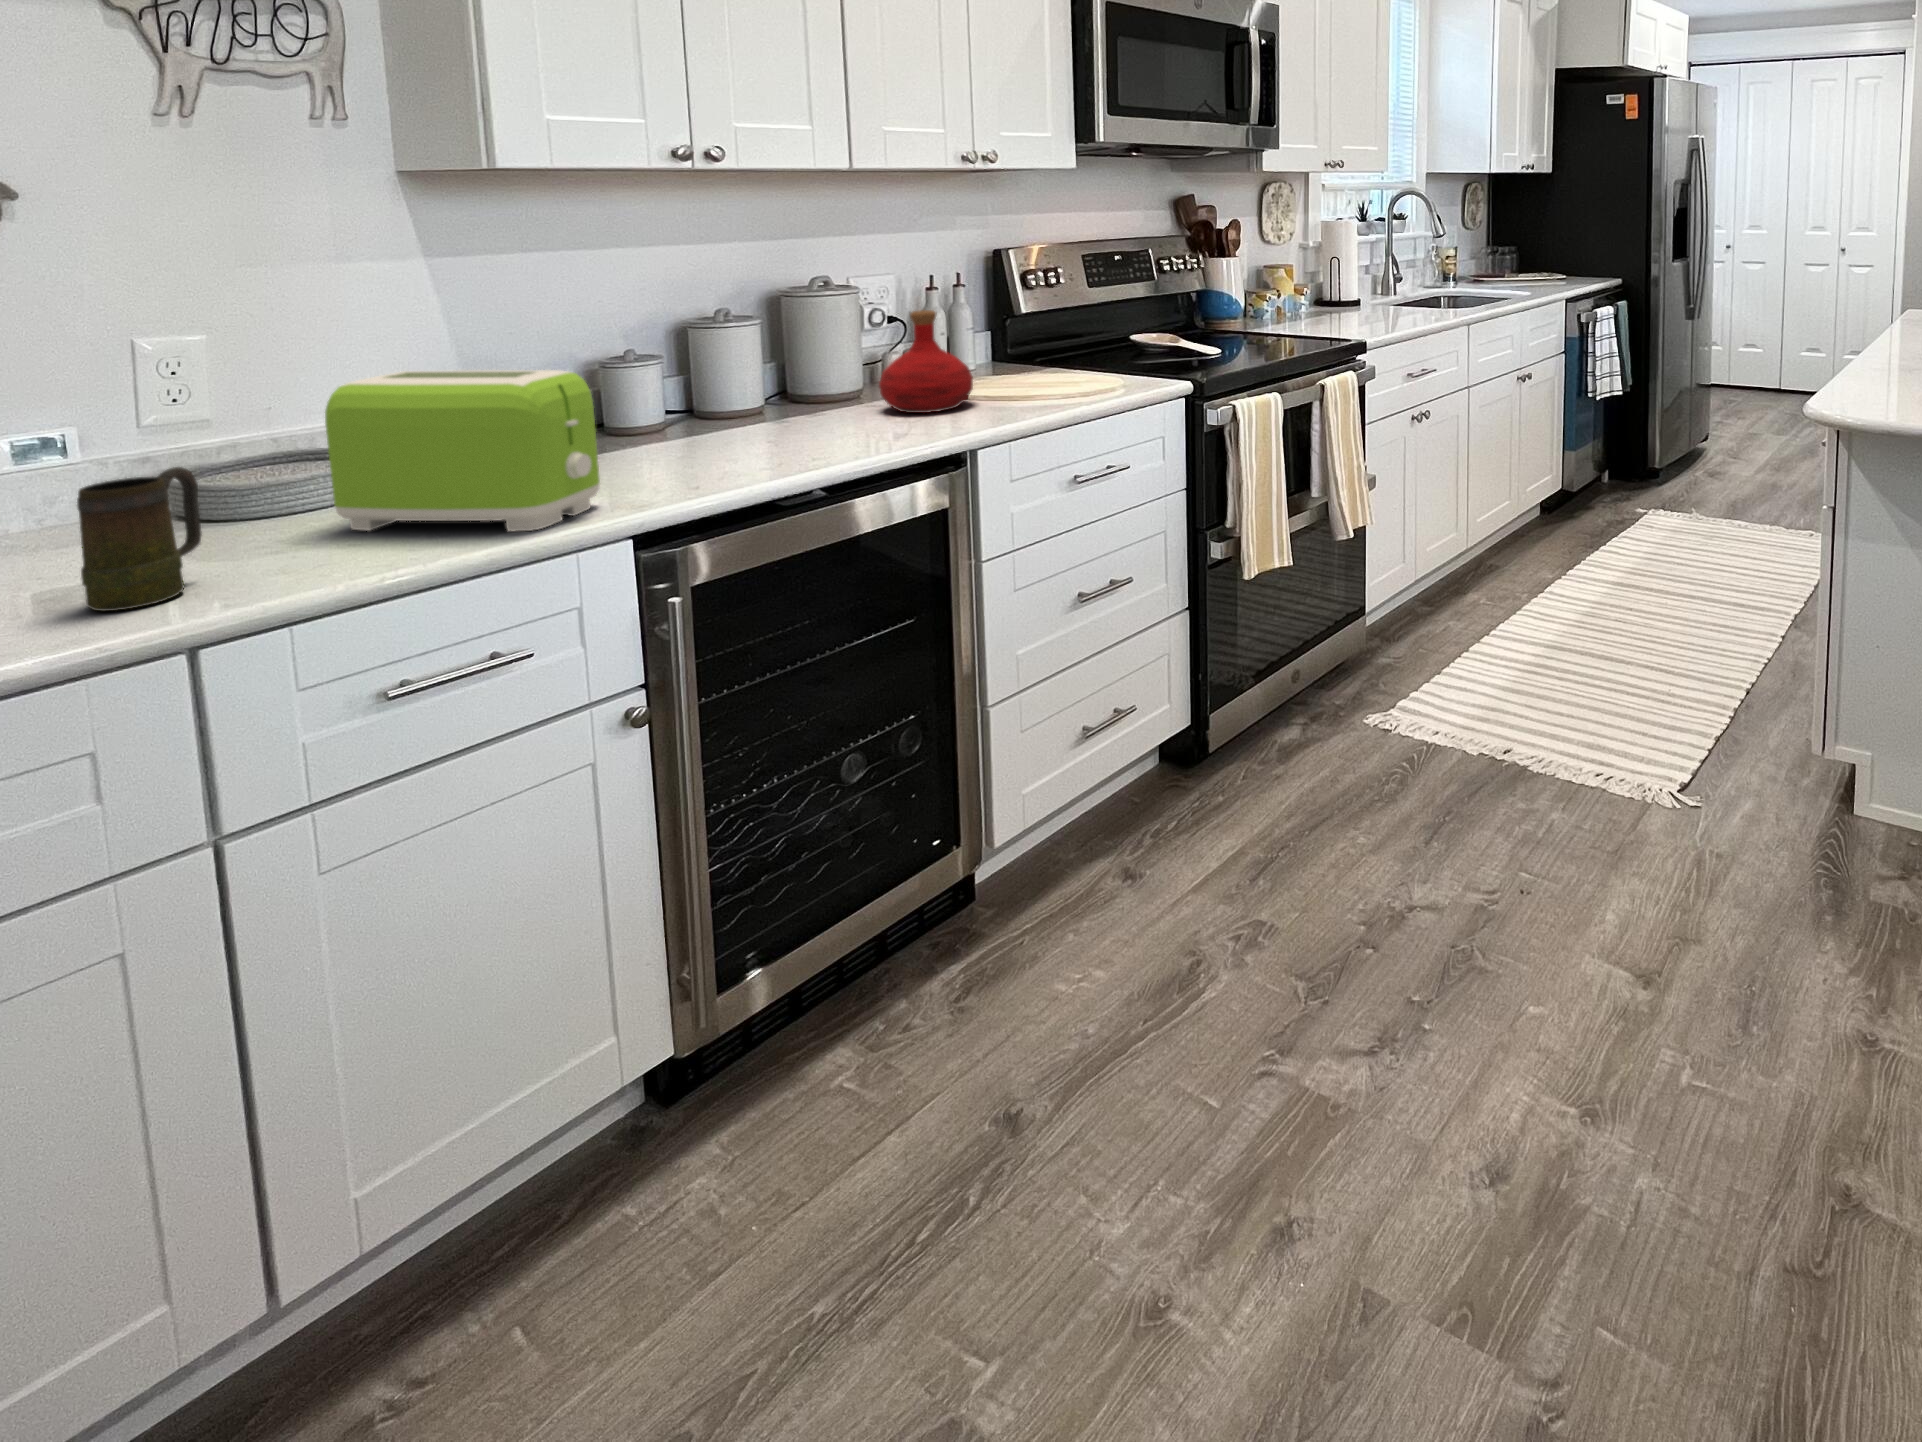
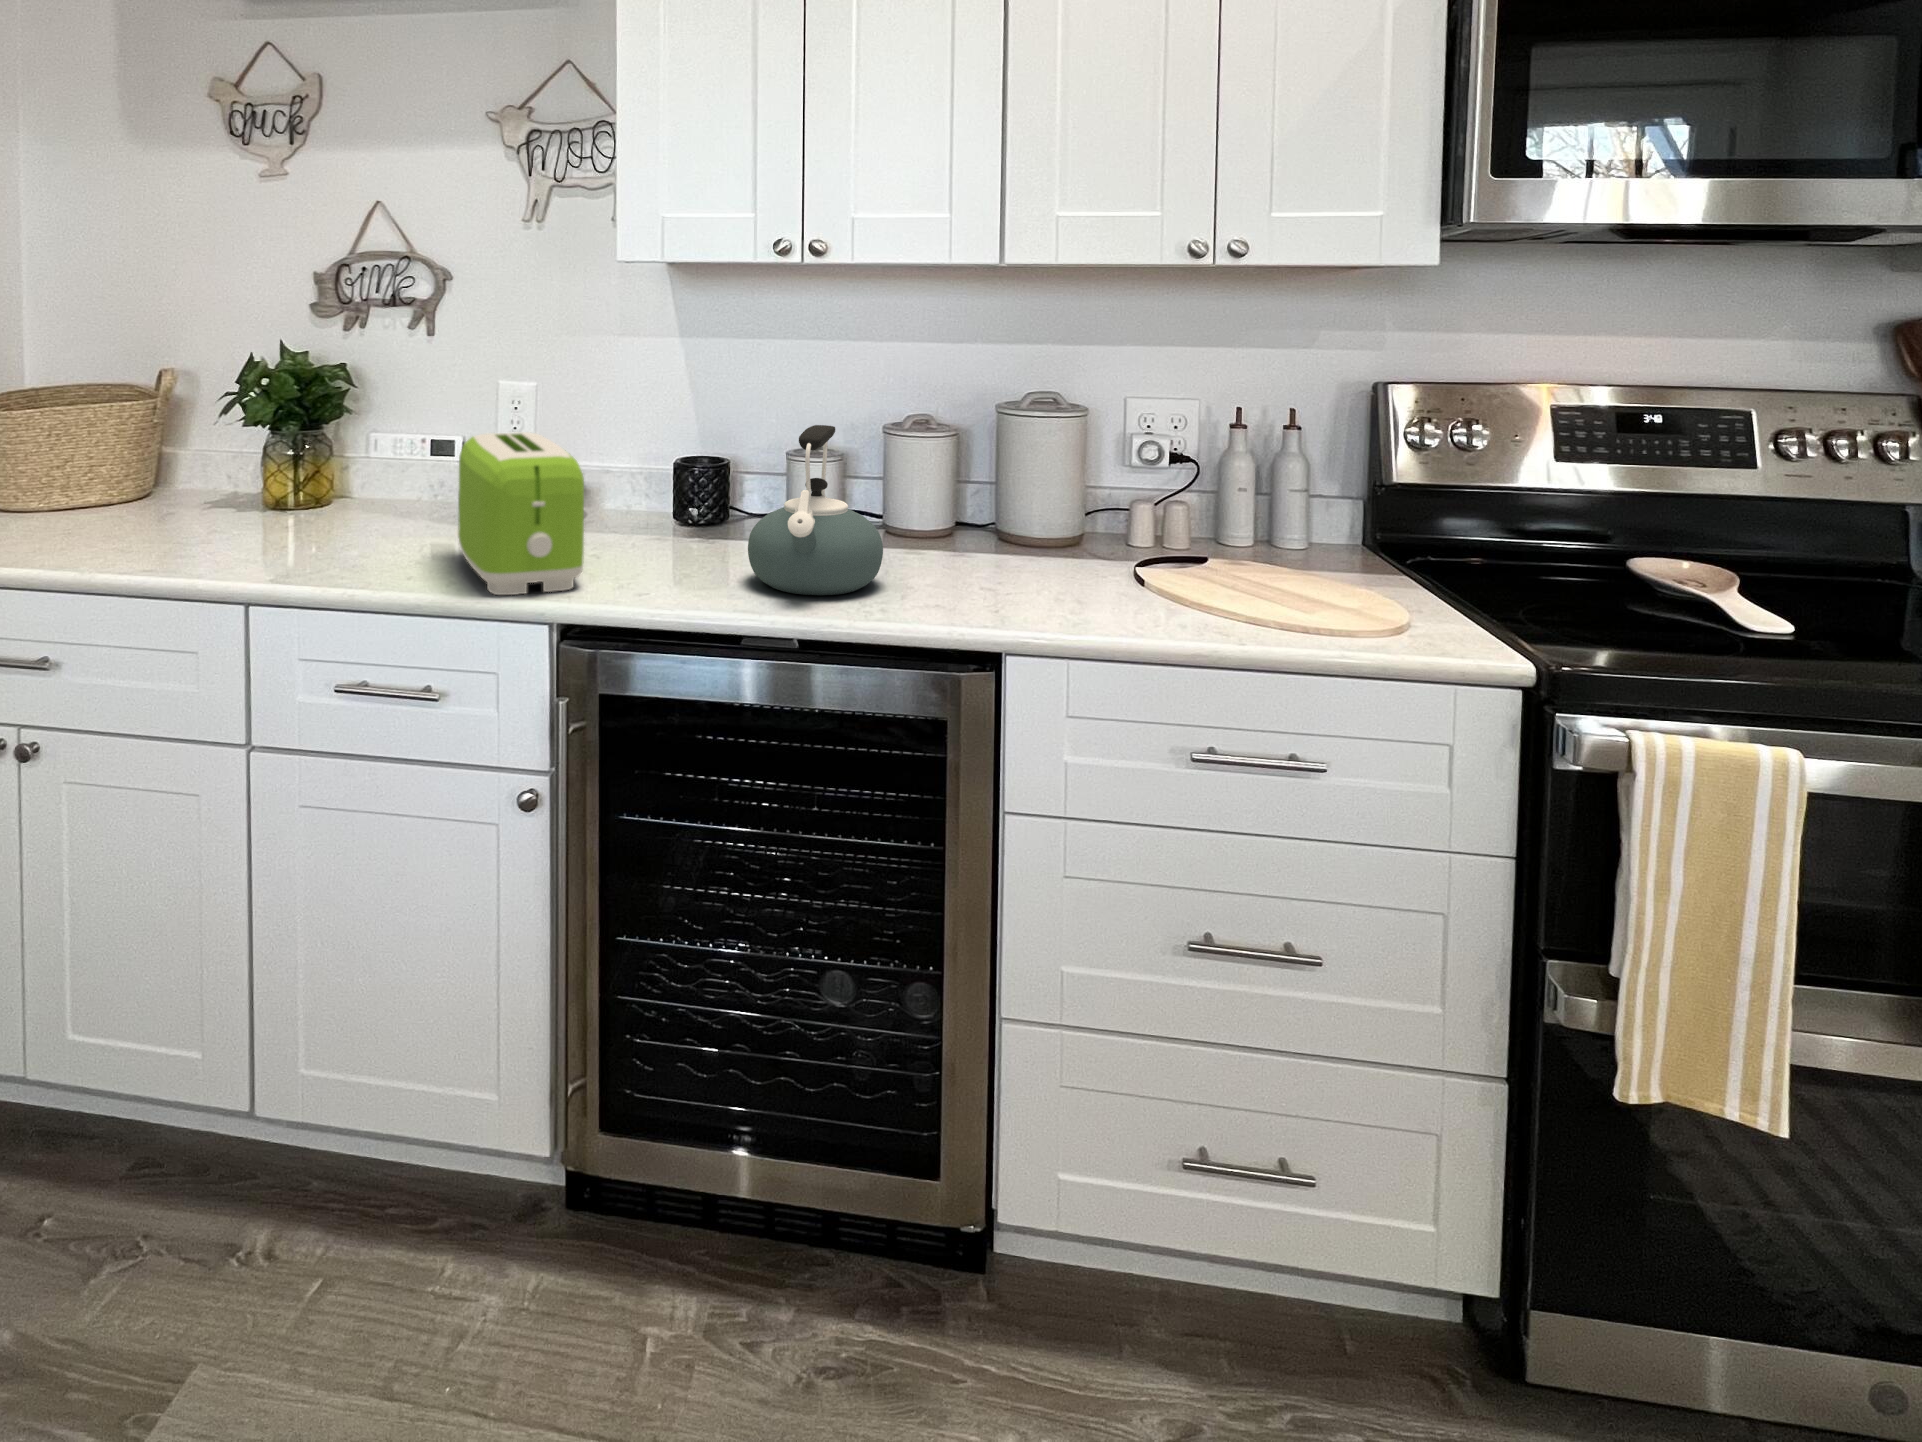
bottle: present [879,310,973,413] -> none [1020,455,1144,596]
kettle: none [701,313,831,459] -> present [748,425,883,595]
mug: present [77,467,202,611] -> none [266,476,346,571]

